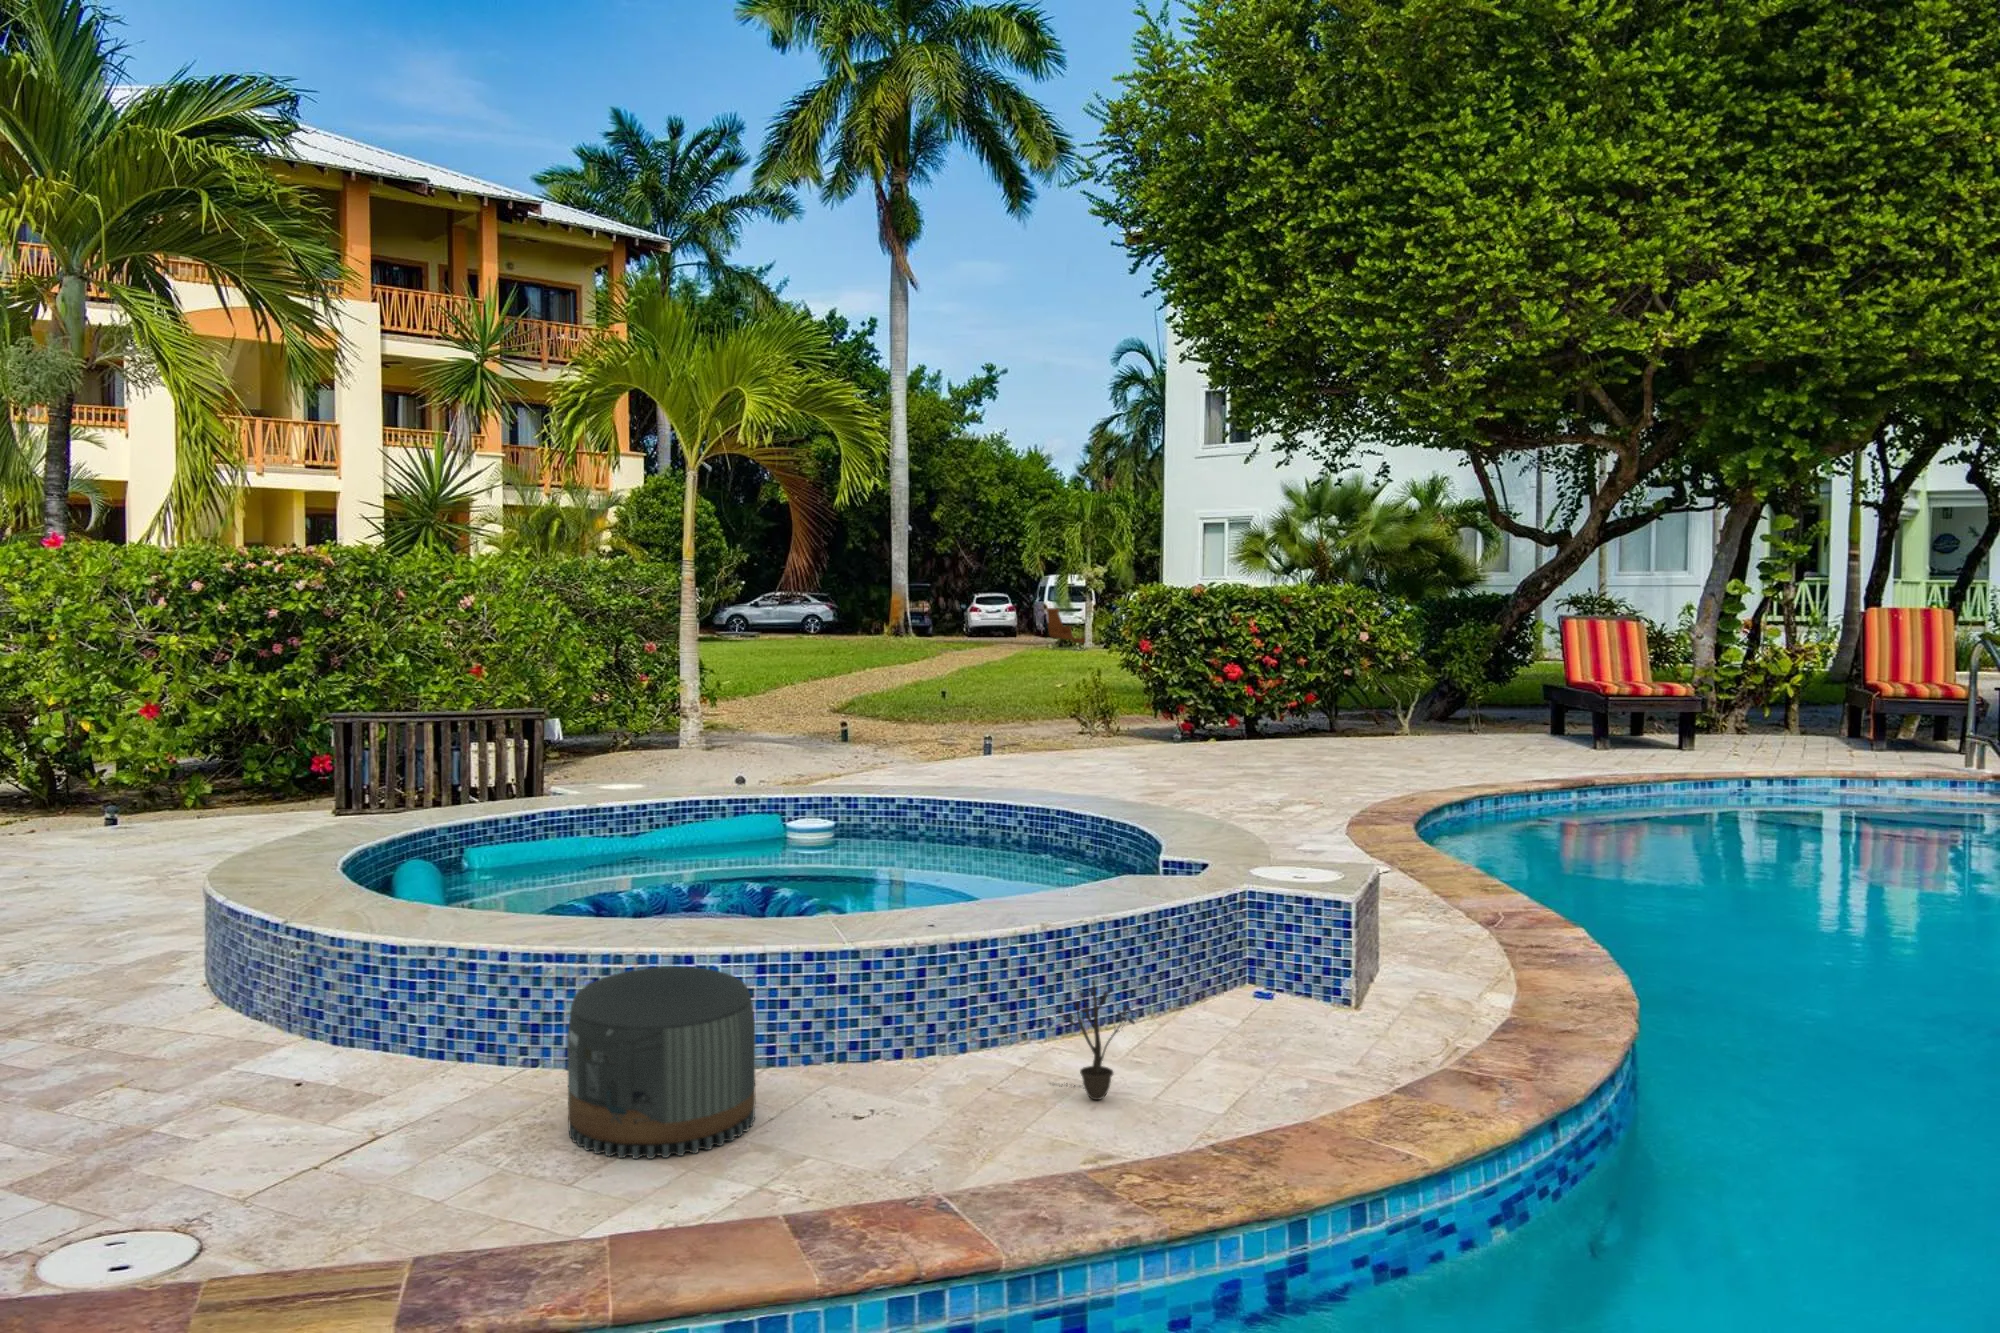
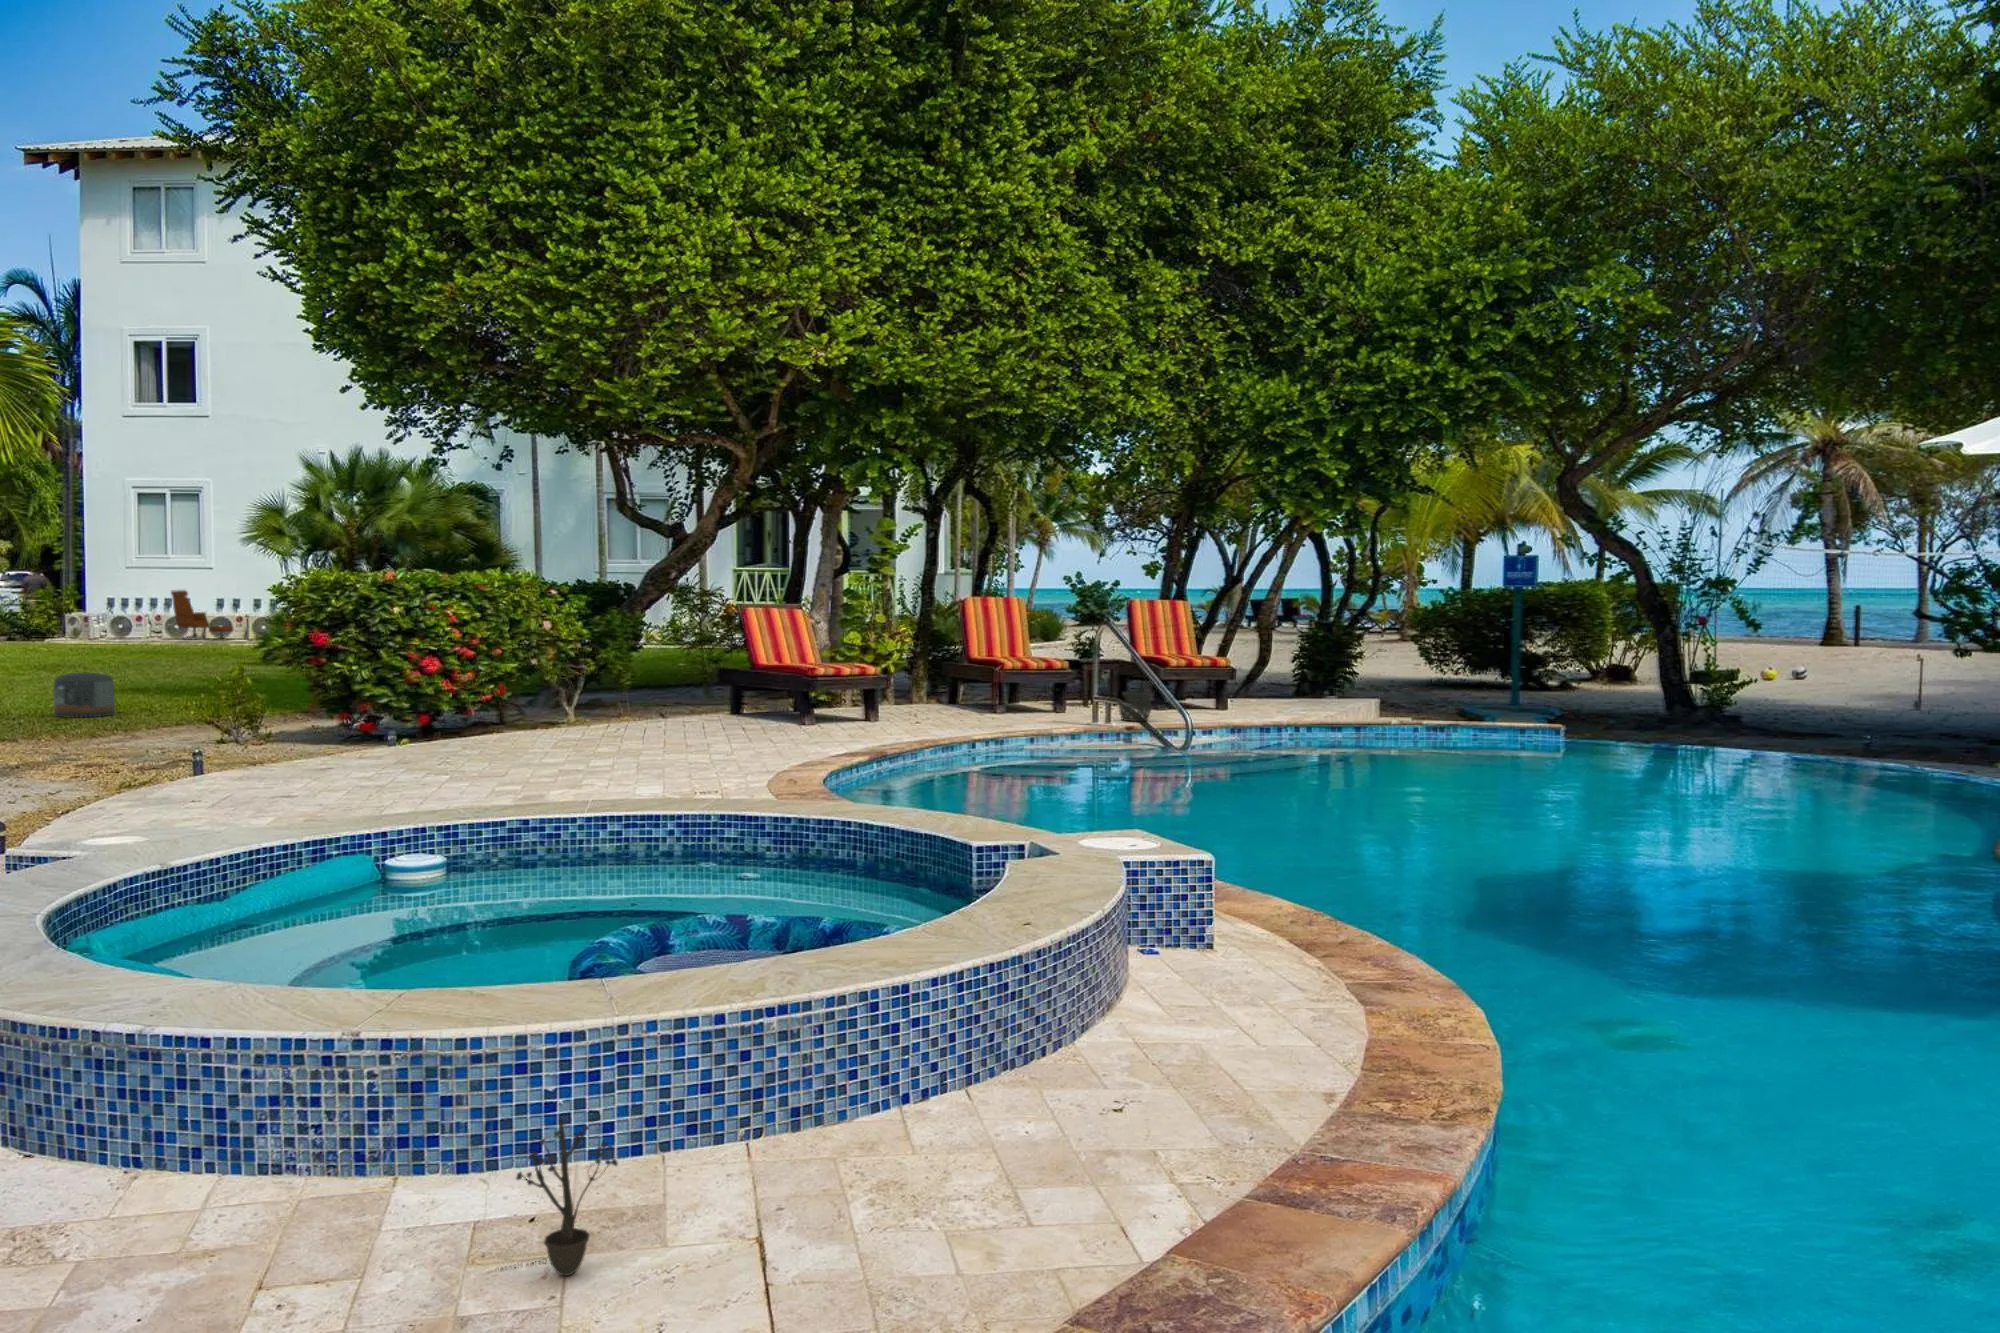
woven basket: none [1813,725,1859,762] -> present [1119,692,1151,722]
pouf: present [567,966,755,1159] -> present [54,672,115,718]
decorative plant: present [1061,980,1135,1100] -> present [501,1120,617,1276]

